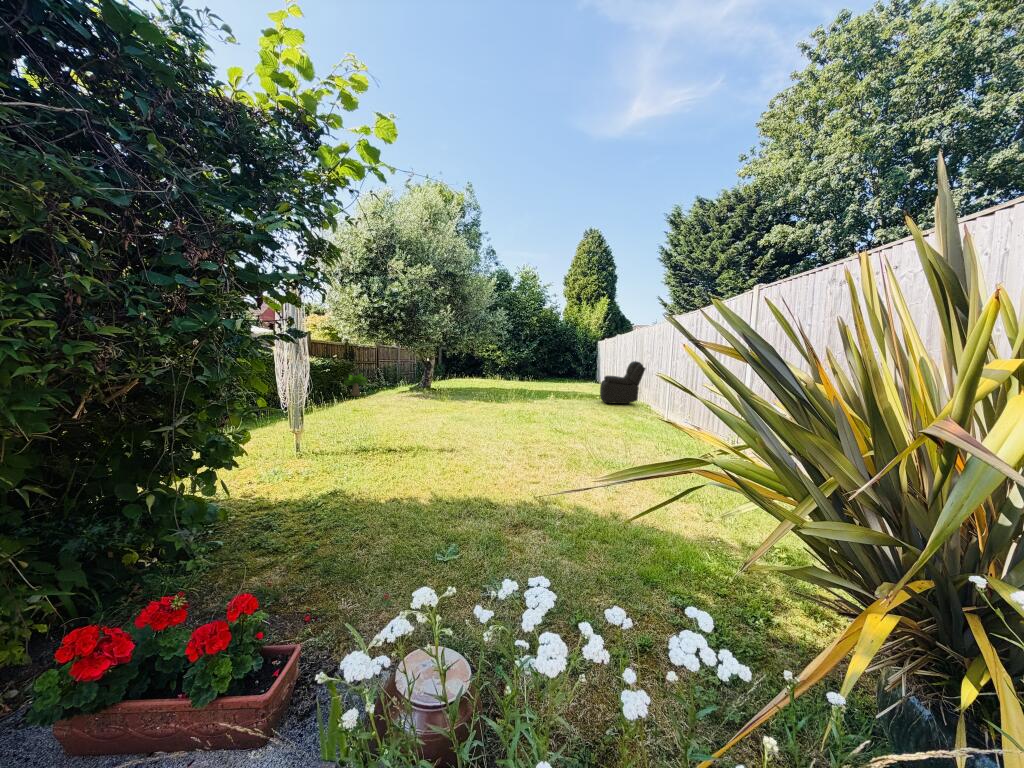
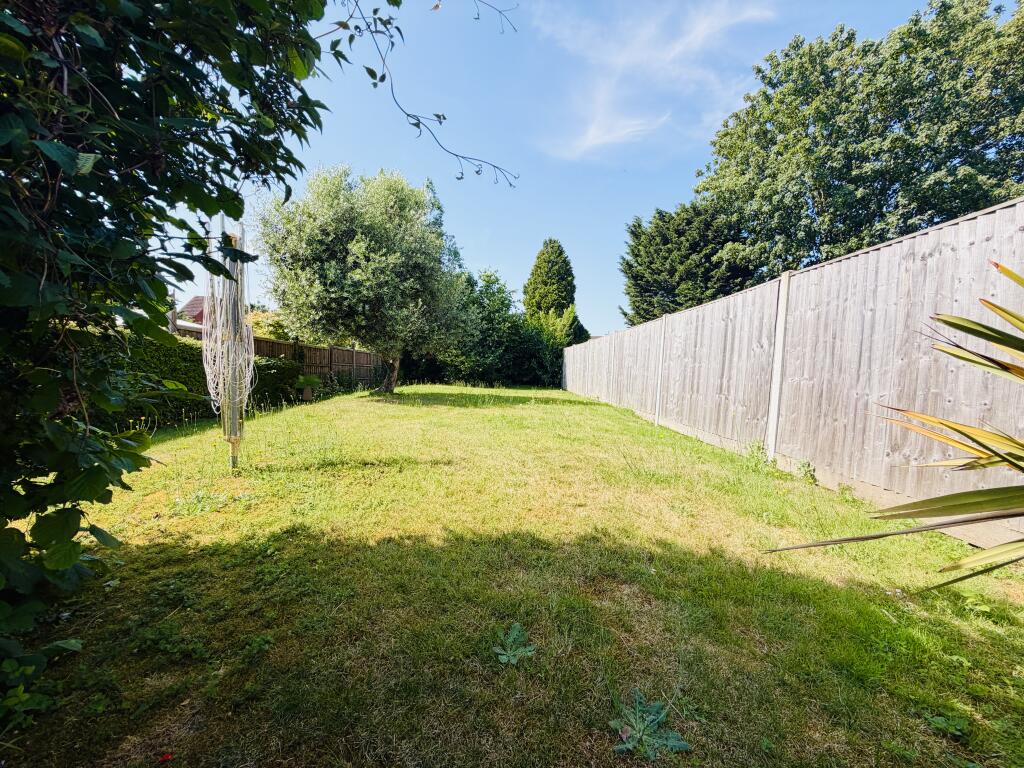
chair: present [600,361,645,404] -> none [579,364,629,409]

